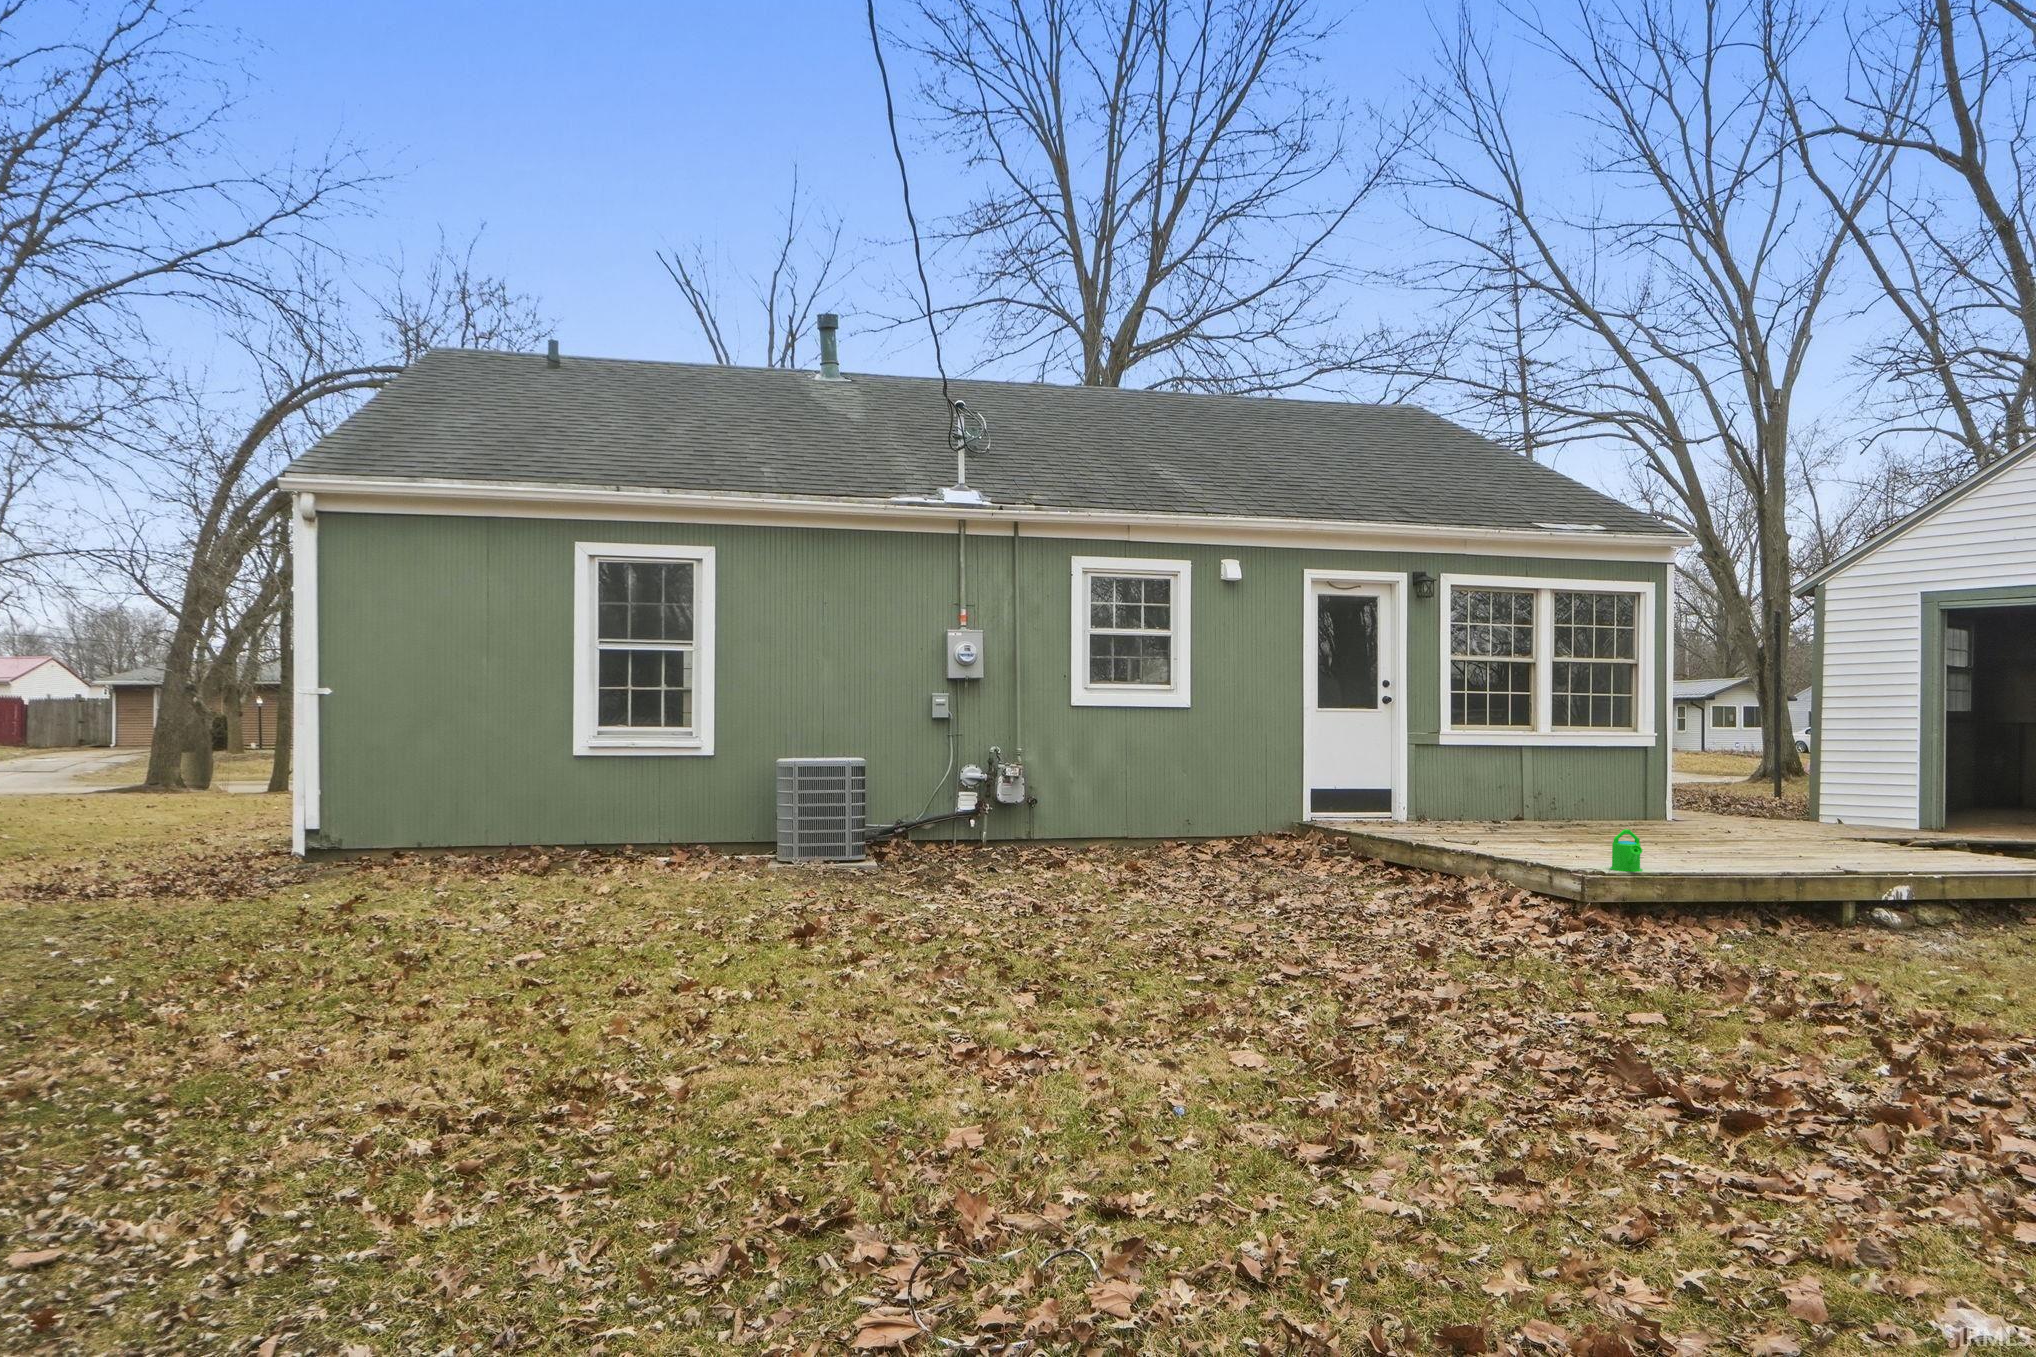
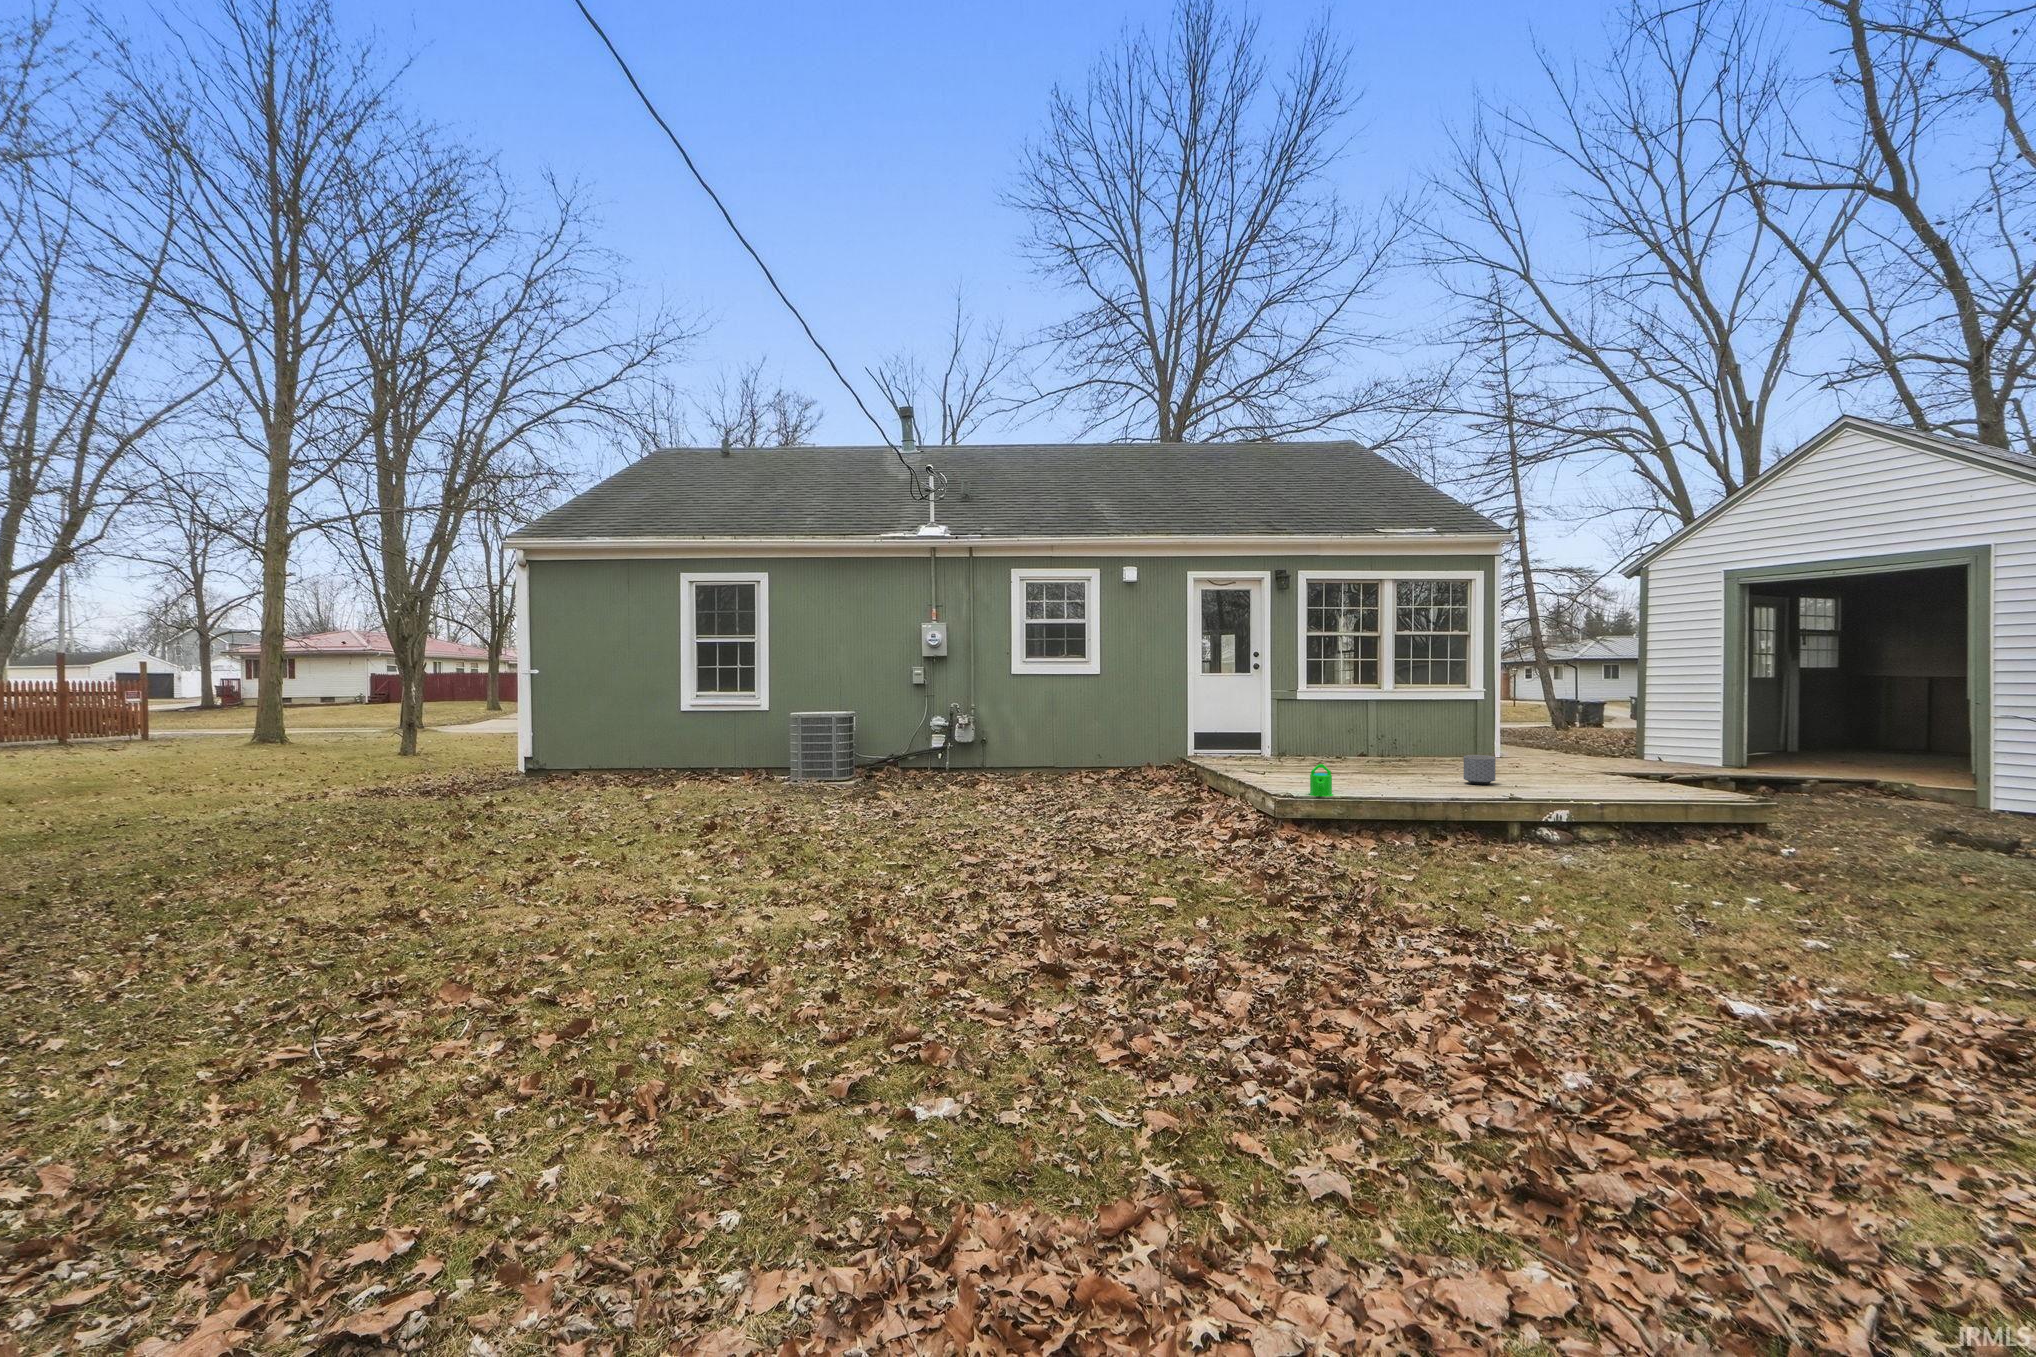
planter: none [1745,817,1787,855] -> present [1464,755,1496,785]

